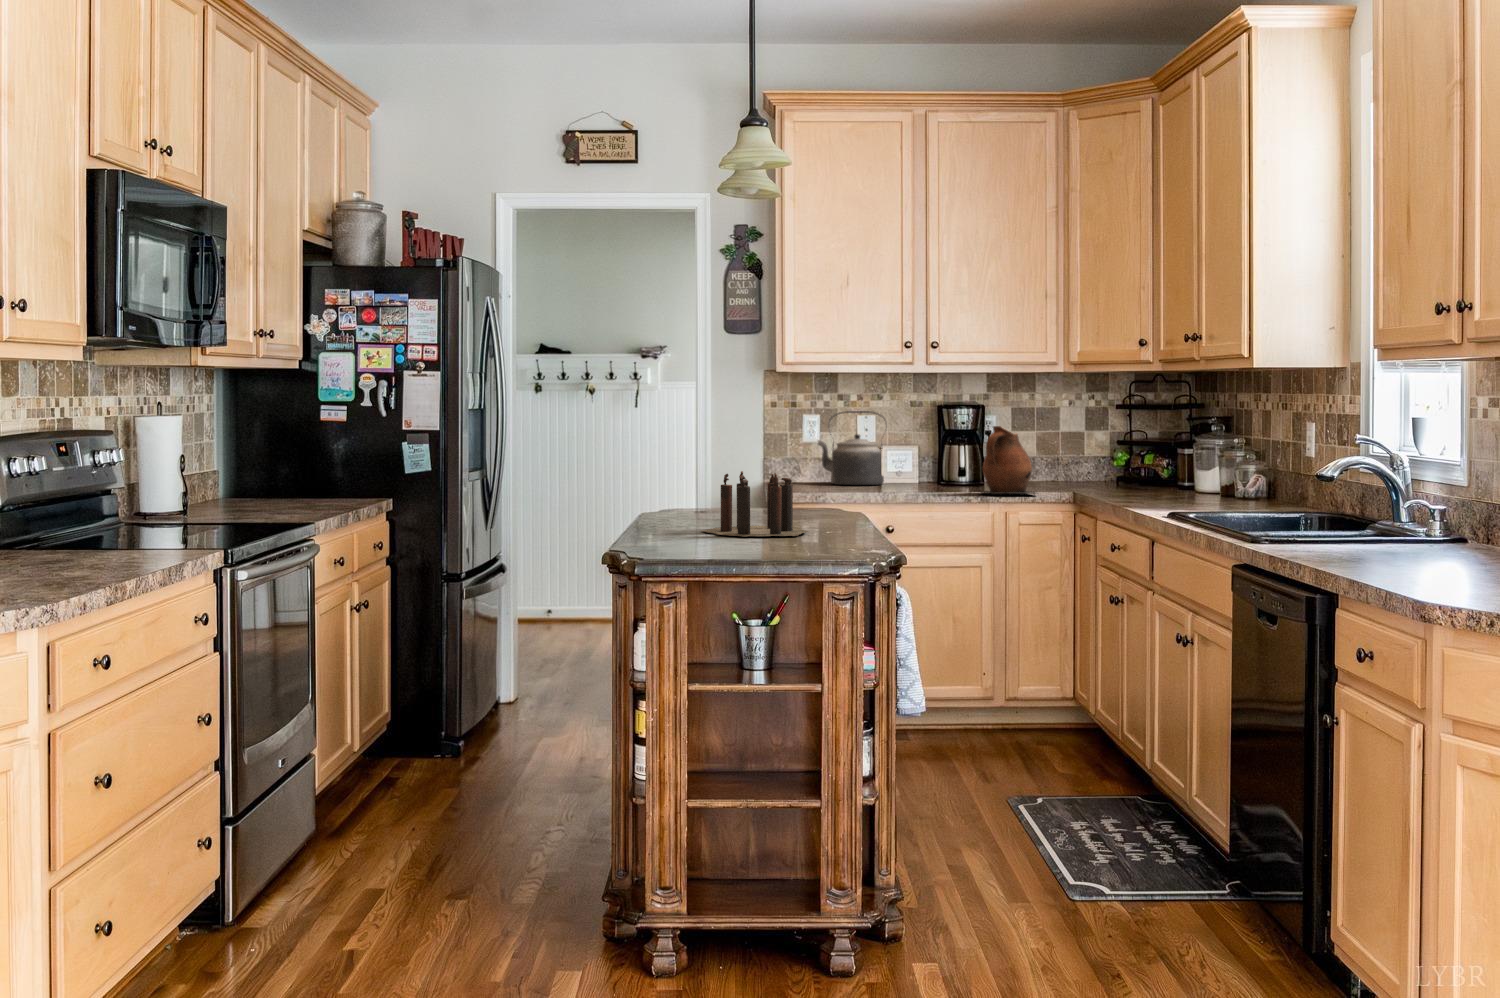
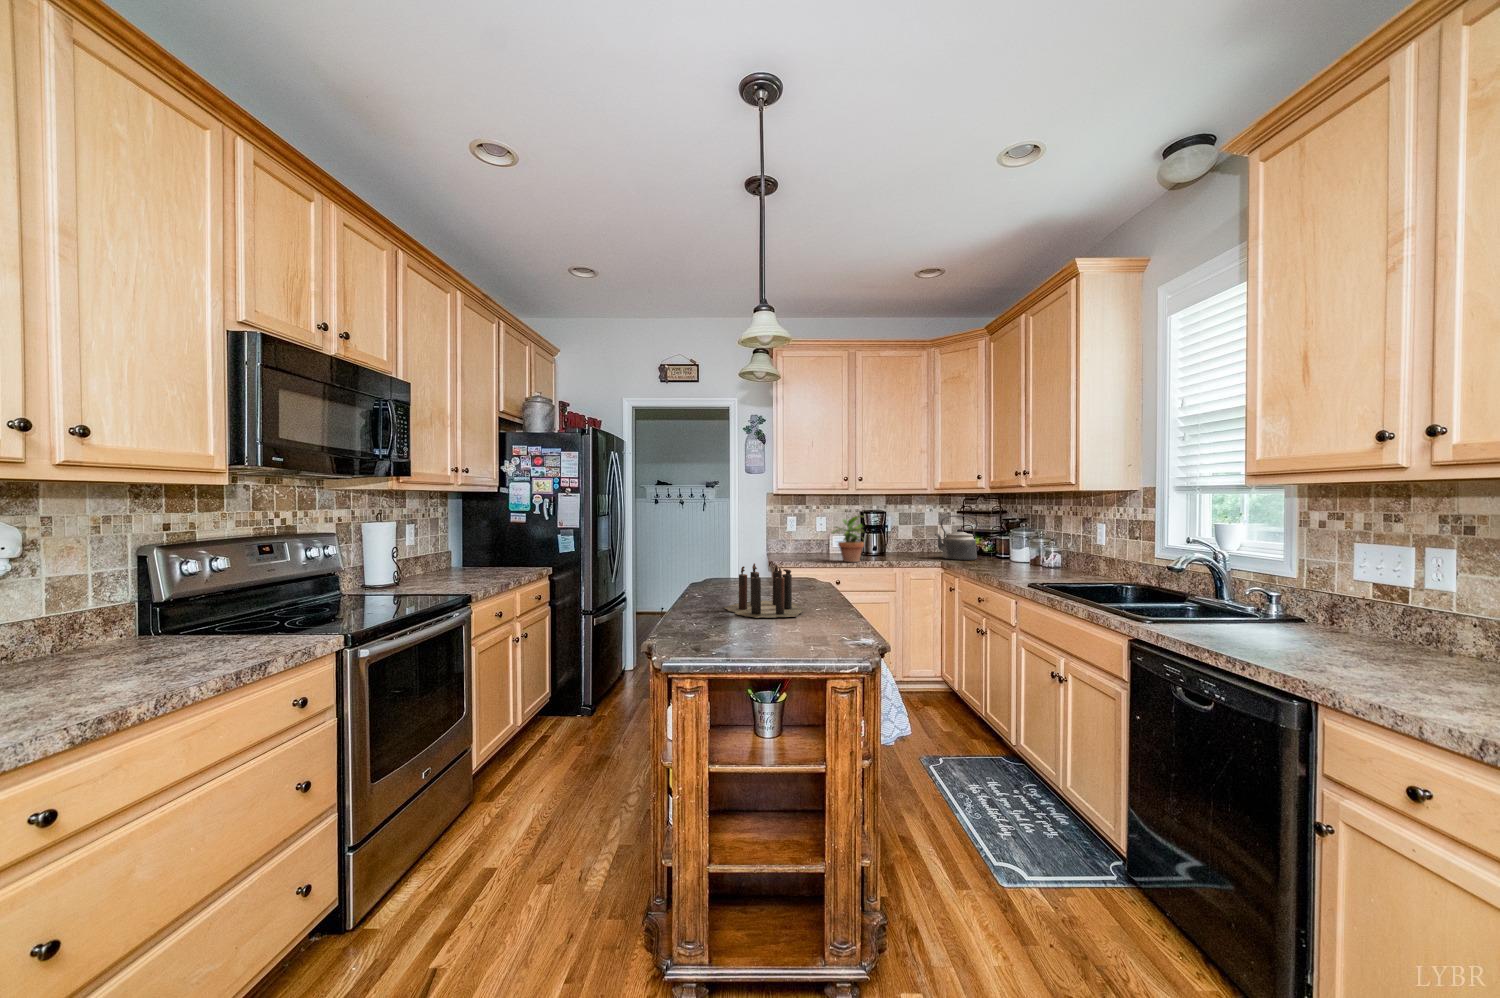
kettle: present [818,411,886,485] -> present [935,515,978,560]
potted plant: none [878,412,939,493] -> present [831,516,864,562]
ceramic pitcher: present [982,426,1036,494] -> none [887,524,926,565]

